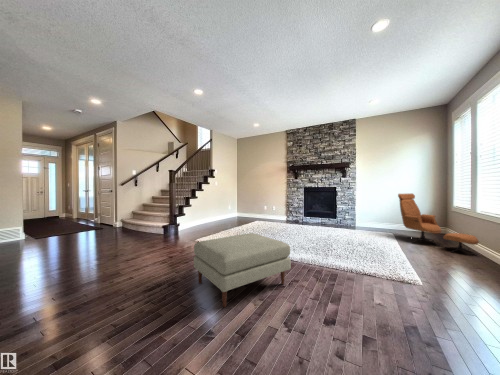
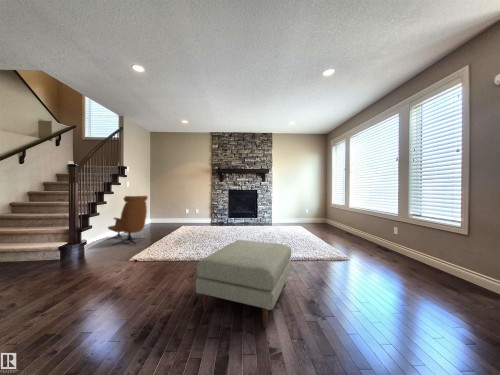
lounge chair: present [398,193,479,255] -> present [108,196,148,245]

